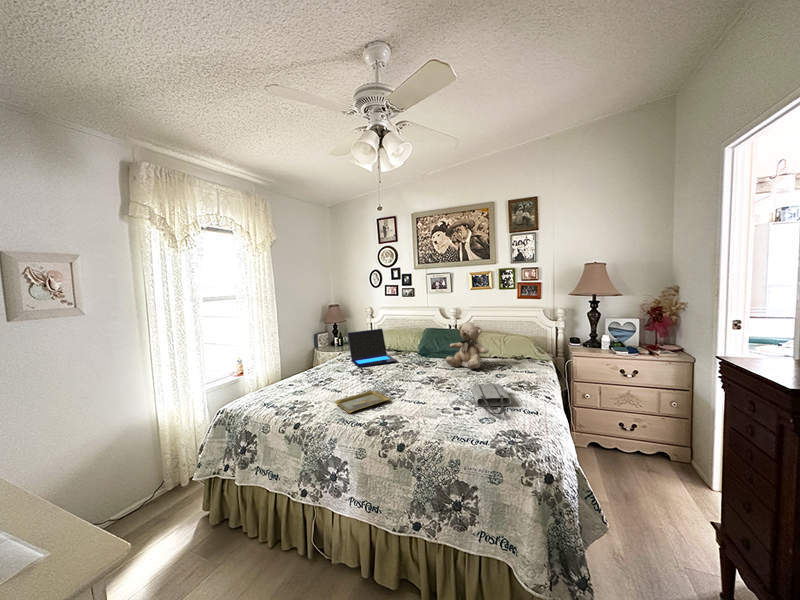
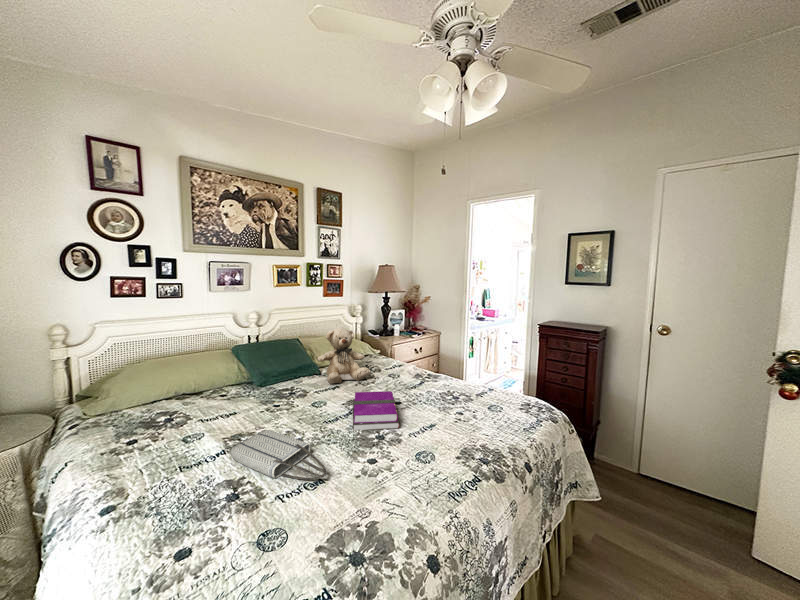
laptop: present [348,329,397,367] -> none [141,357,259,436]
notebook: none [392,368,445,394] -> present [353,391,400,430]
tote bag: present [472,384,511,414] -> present [230,430,327,480]
tray: present [335,391,390,413] -> none [373,442,439,491]

